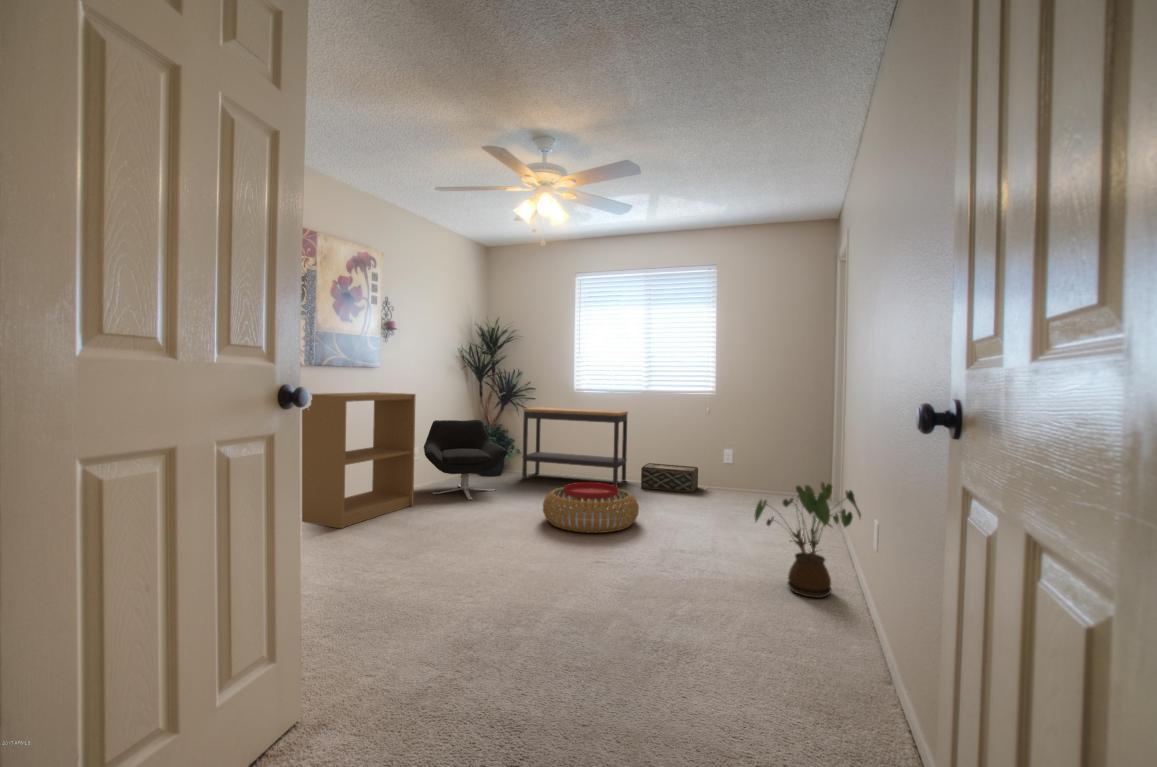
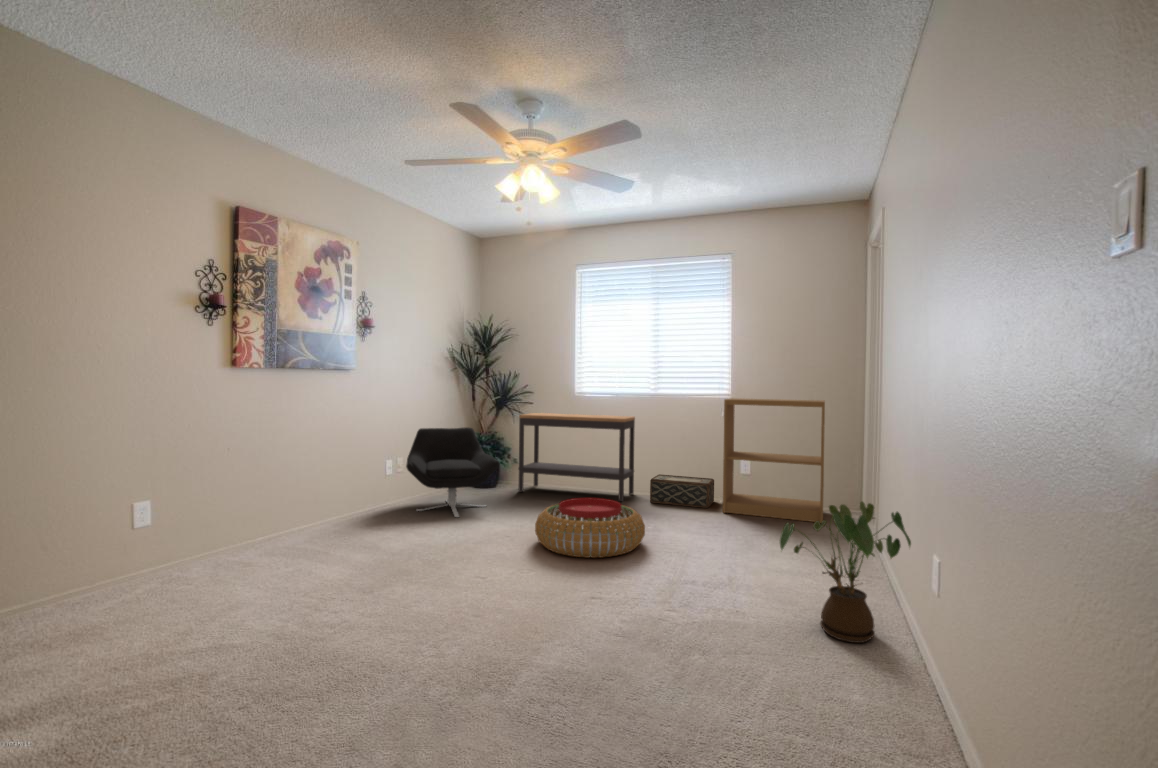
bookshelf: present [302,392,415,528] -> present [723,398,825,523]

